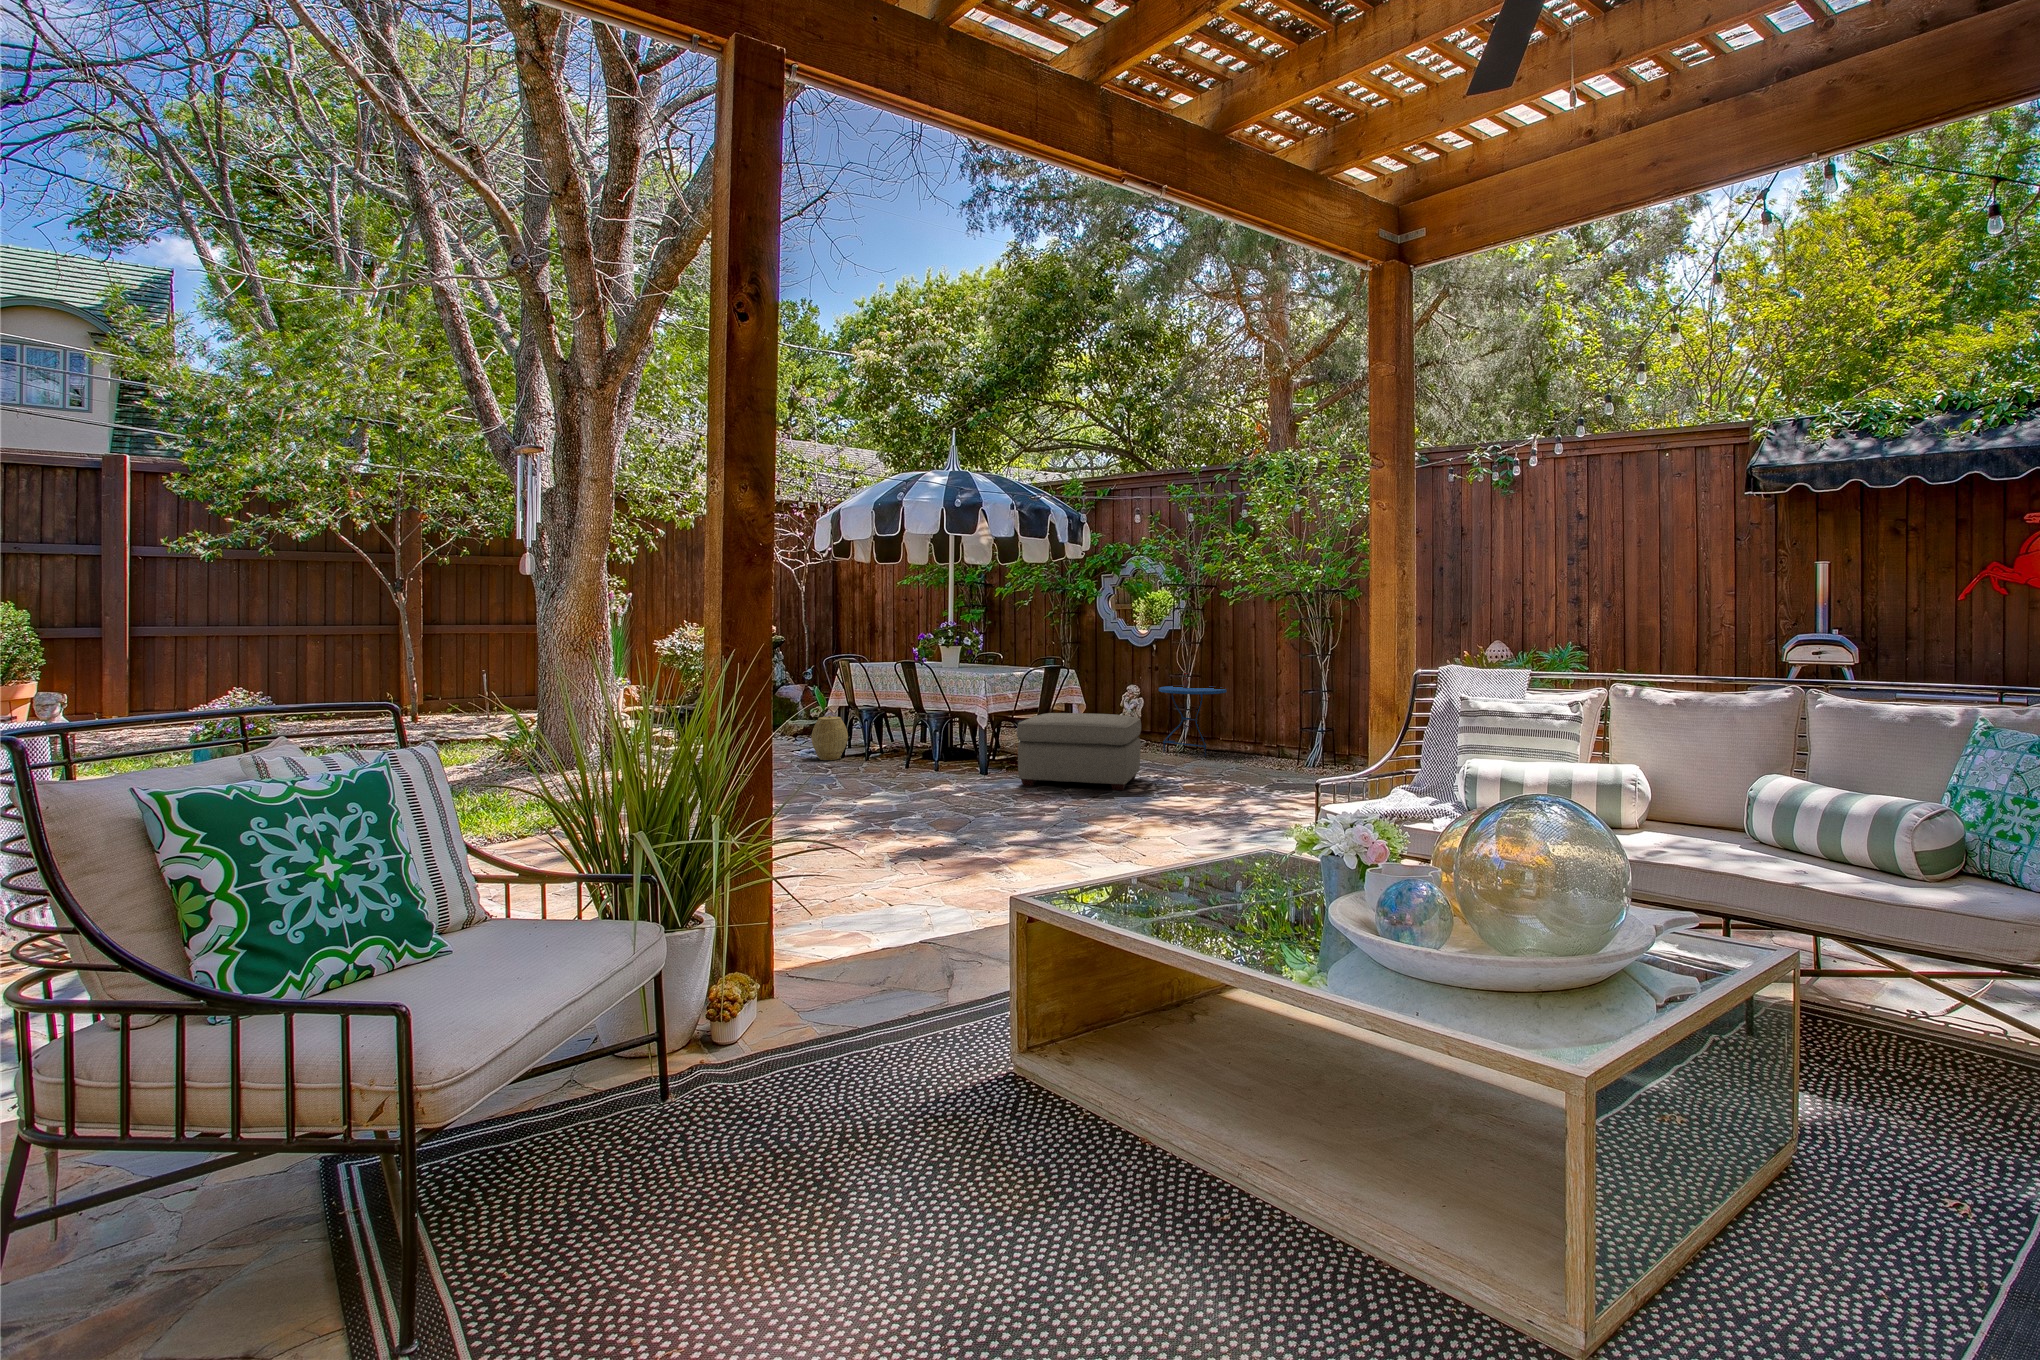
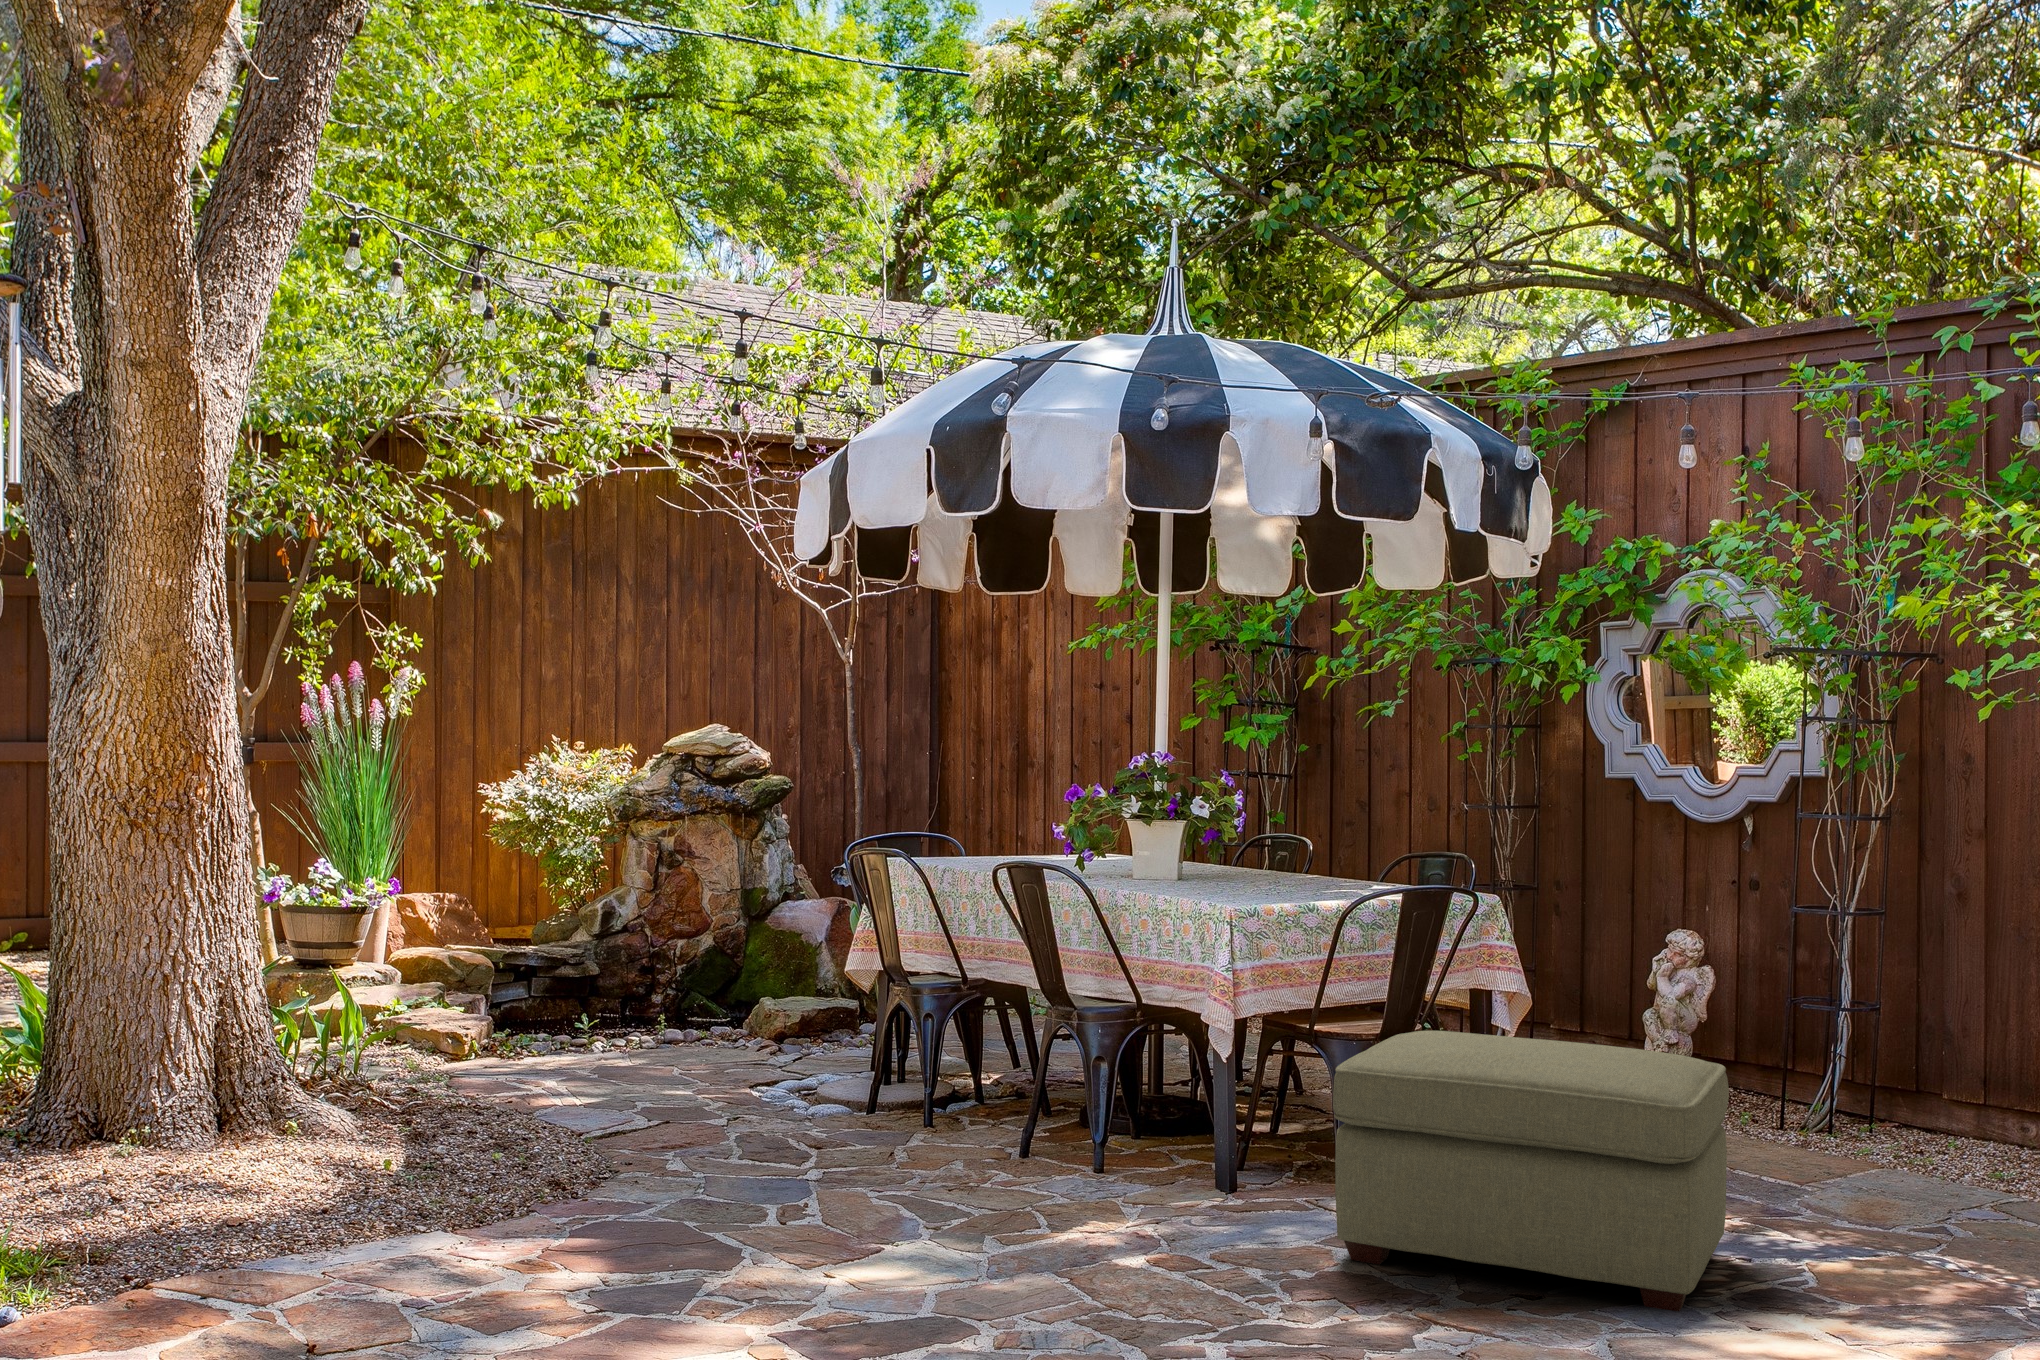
side table: present [1159,673,1227,756] -> none [1751,901,1975,1168]
woven basket: present [811,715,848,760] -> none [785,992,878,1113]

